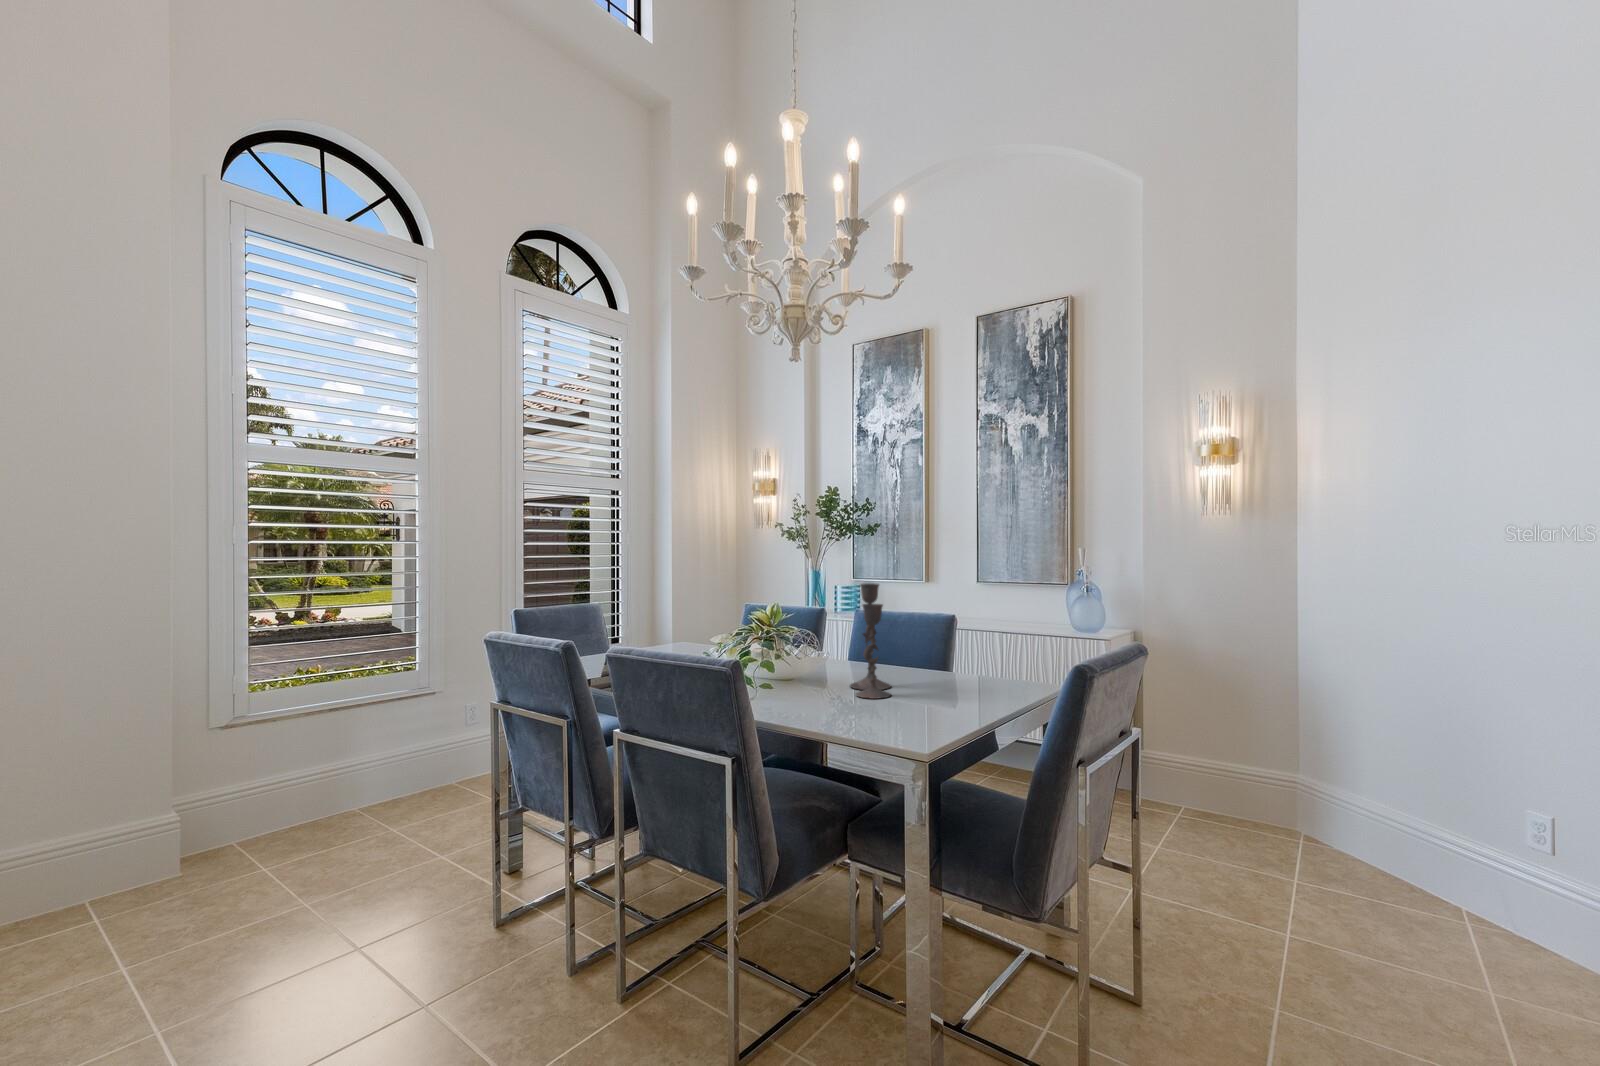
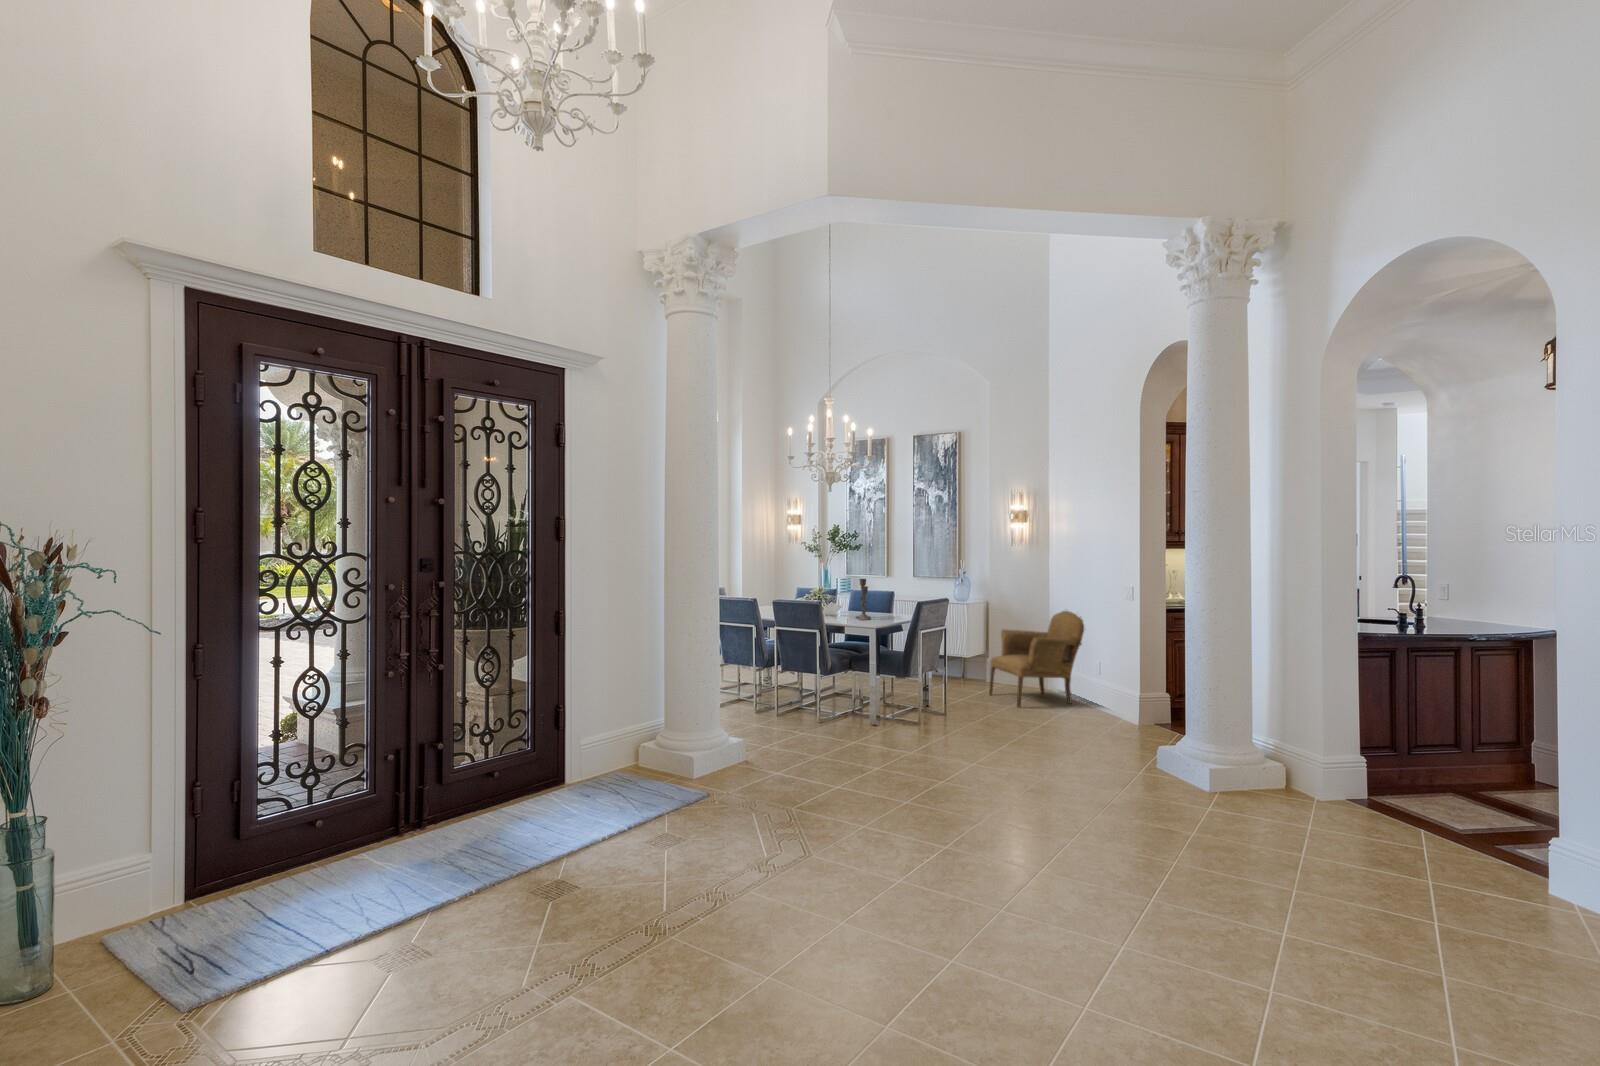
armchair: none [1184,664,1482,956] -> present [989,609,1084,708]

